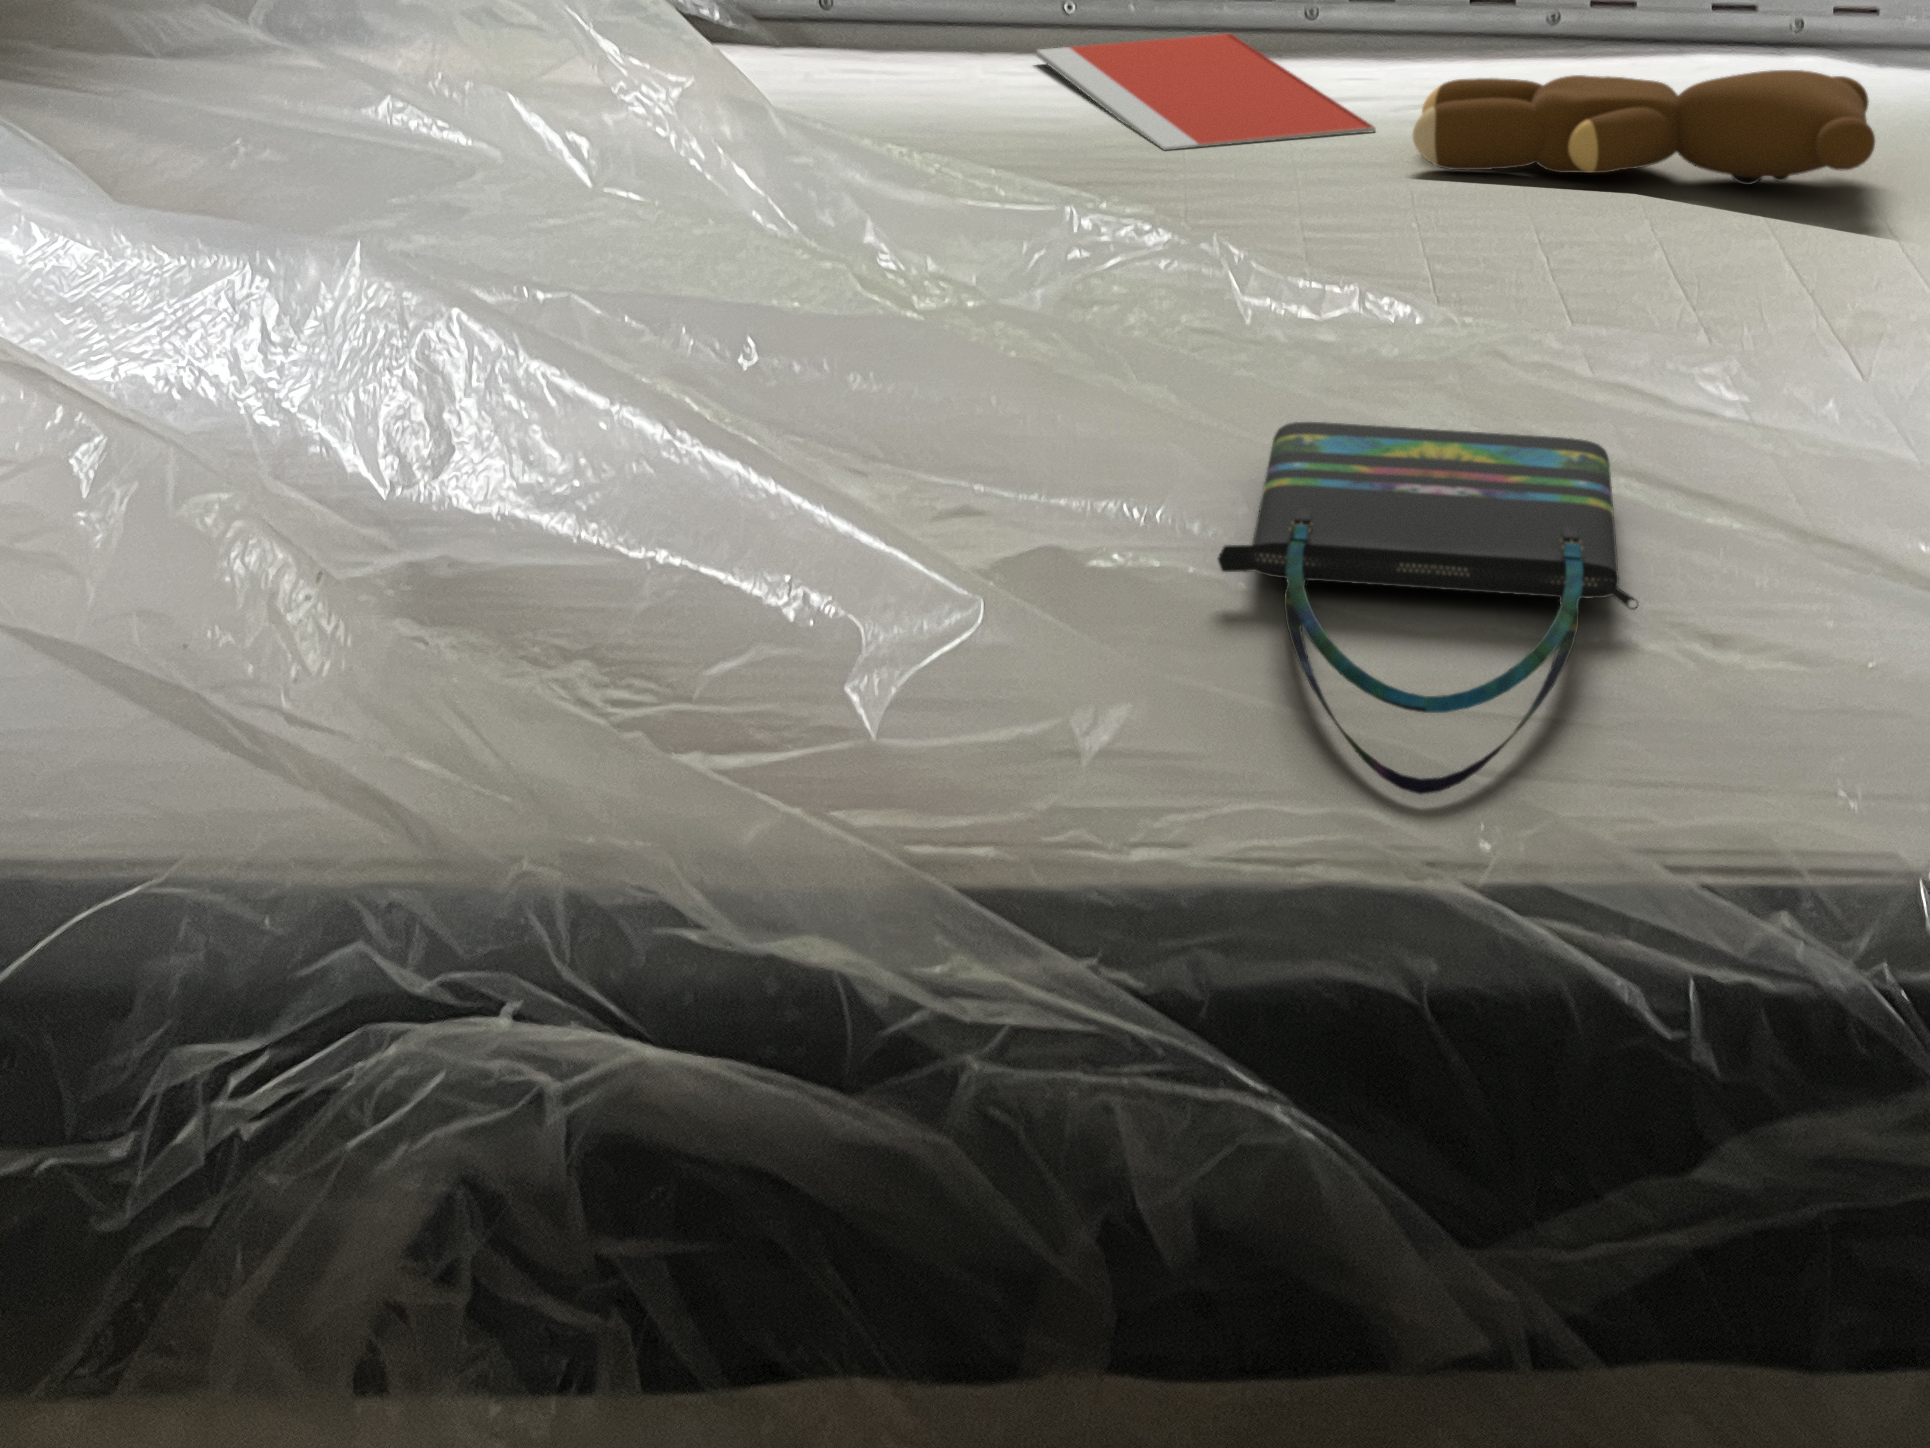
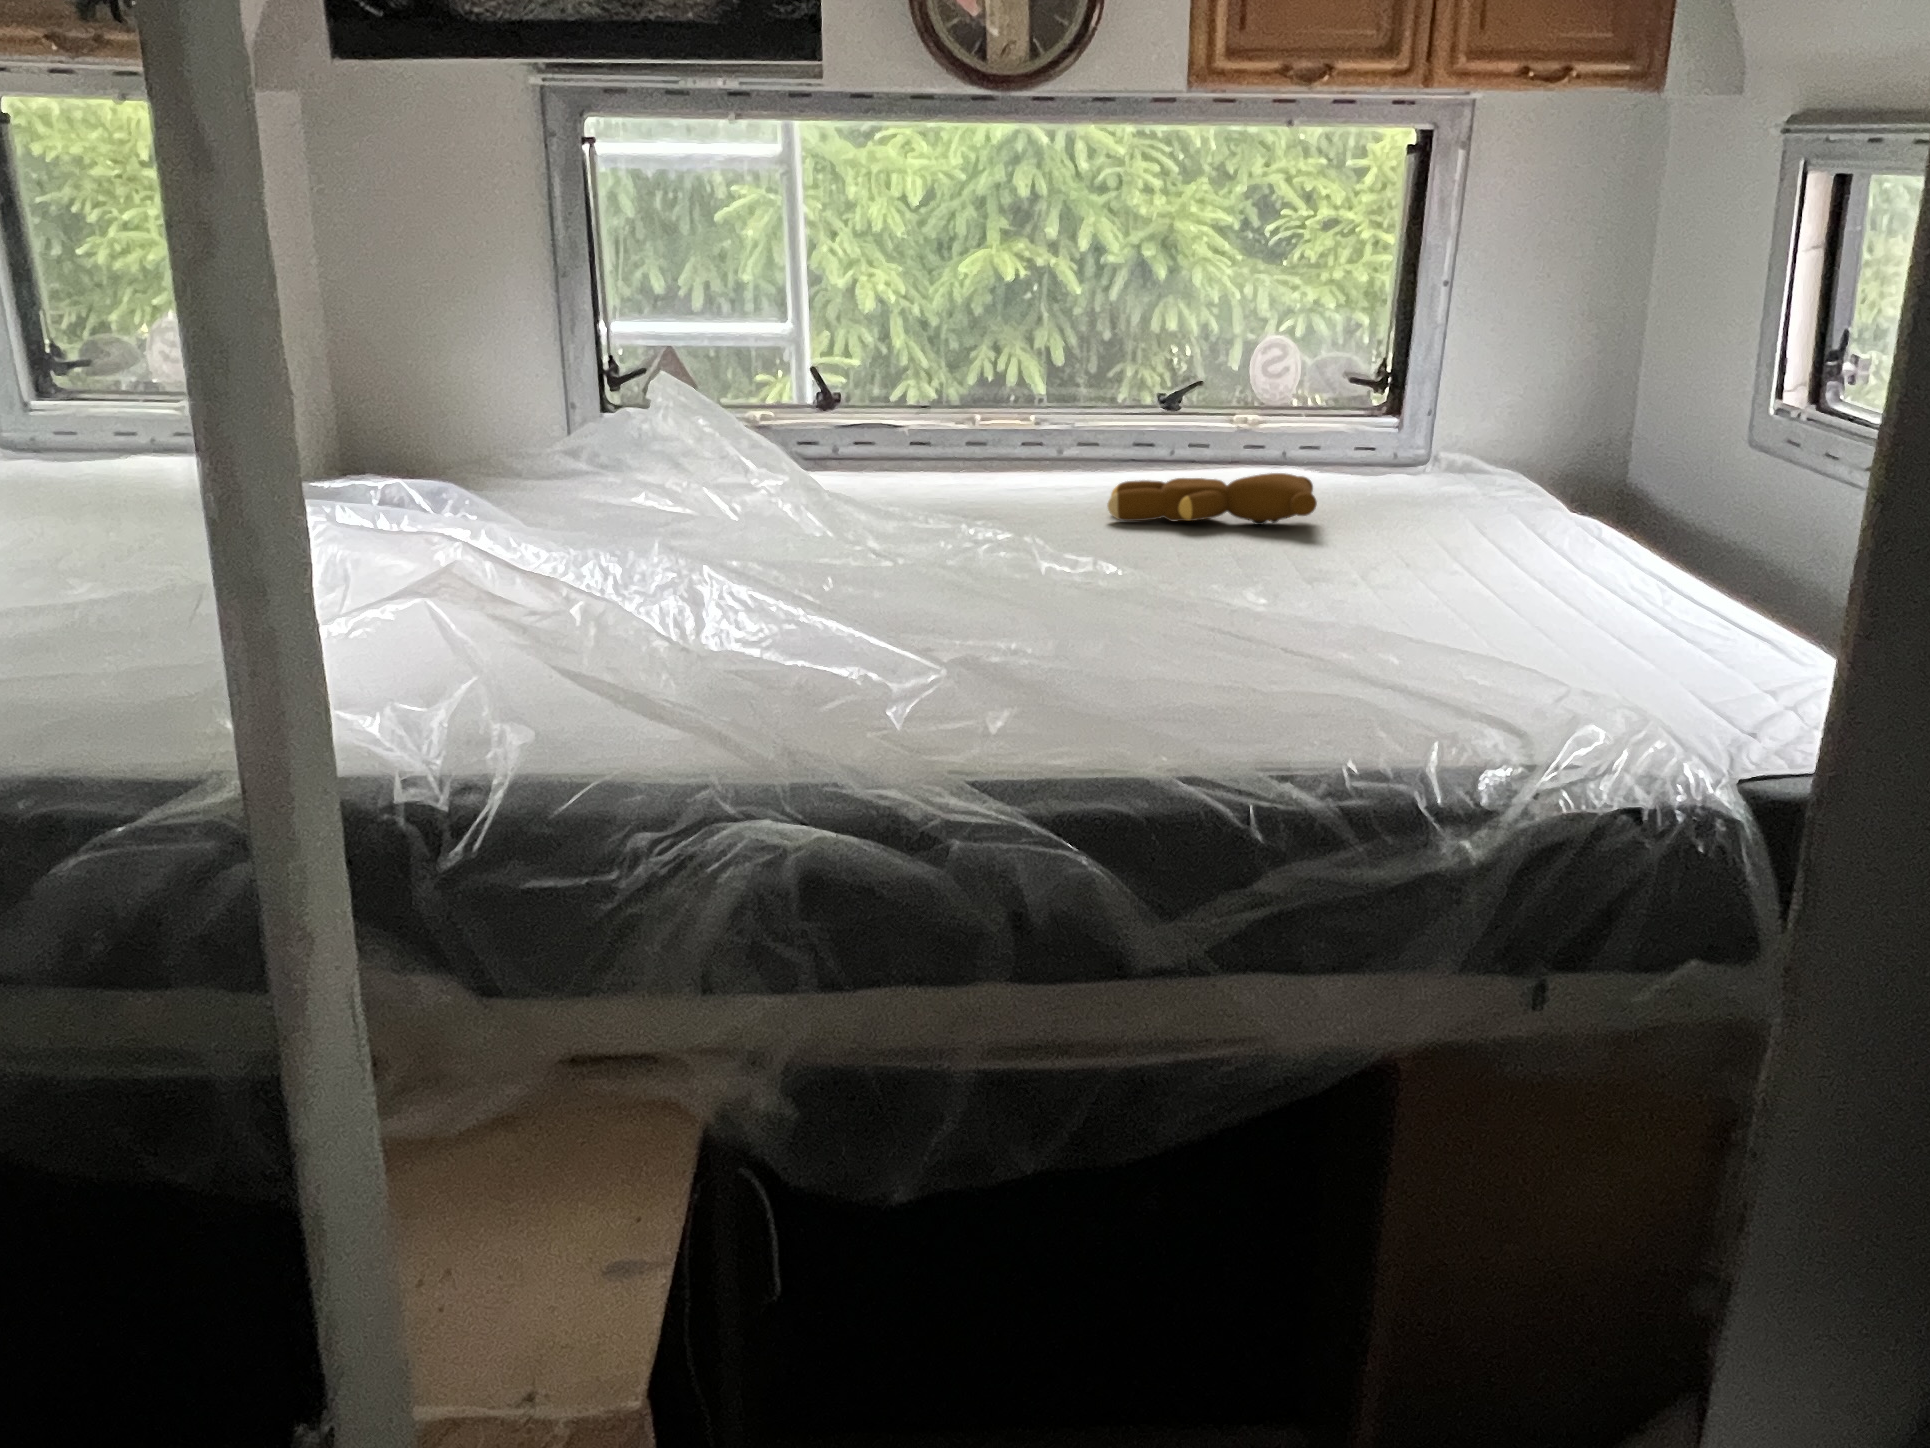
notebook: present [1036,34,1376,150] -> none [929,468,1089,518]
tote bag: present [1218,422,1639,794] -> none [1044,607,1223,738]

